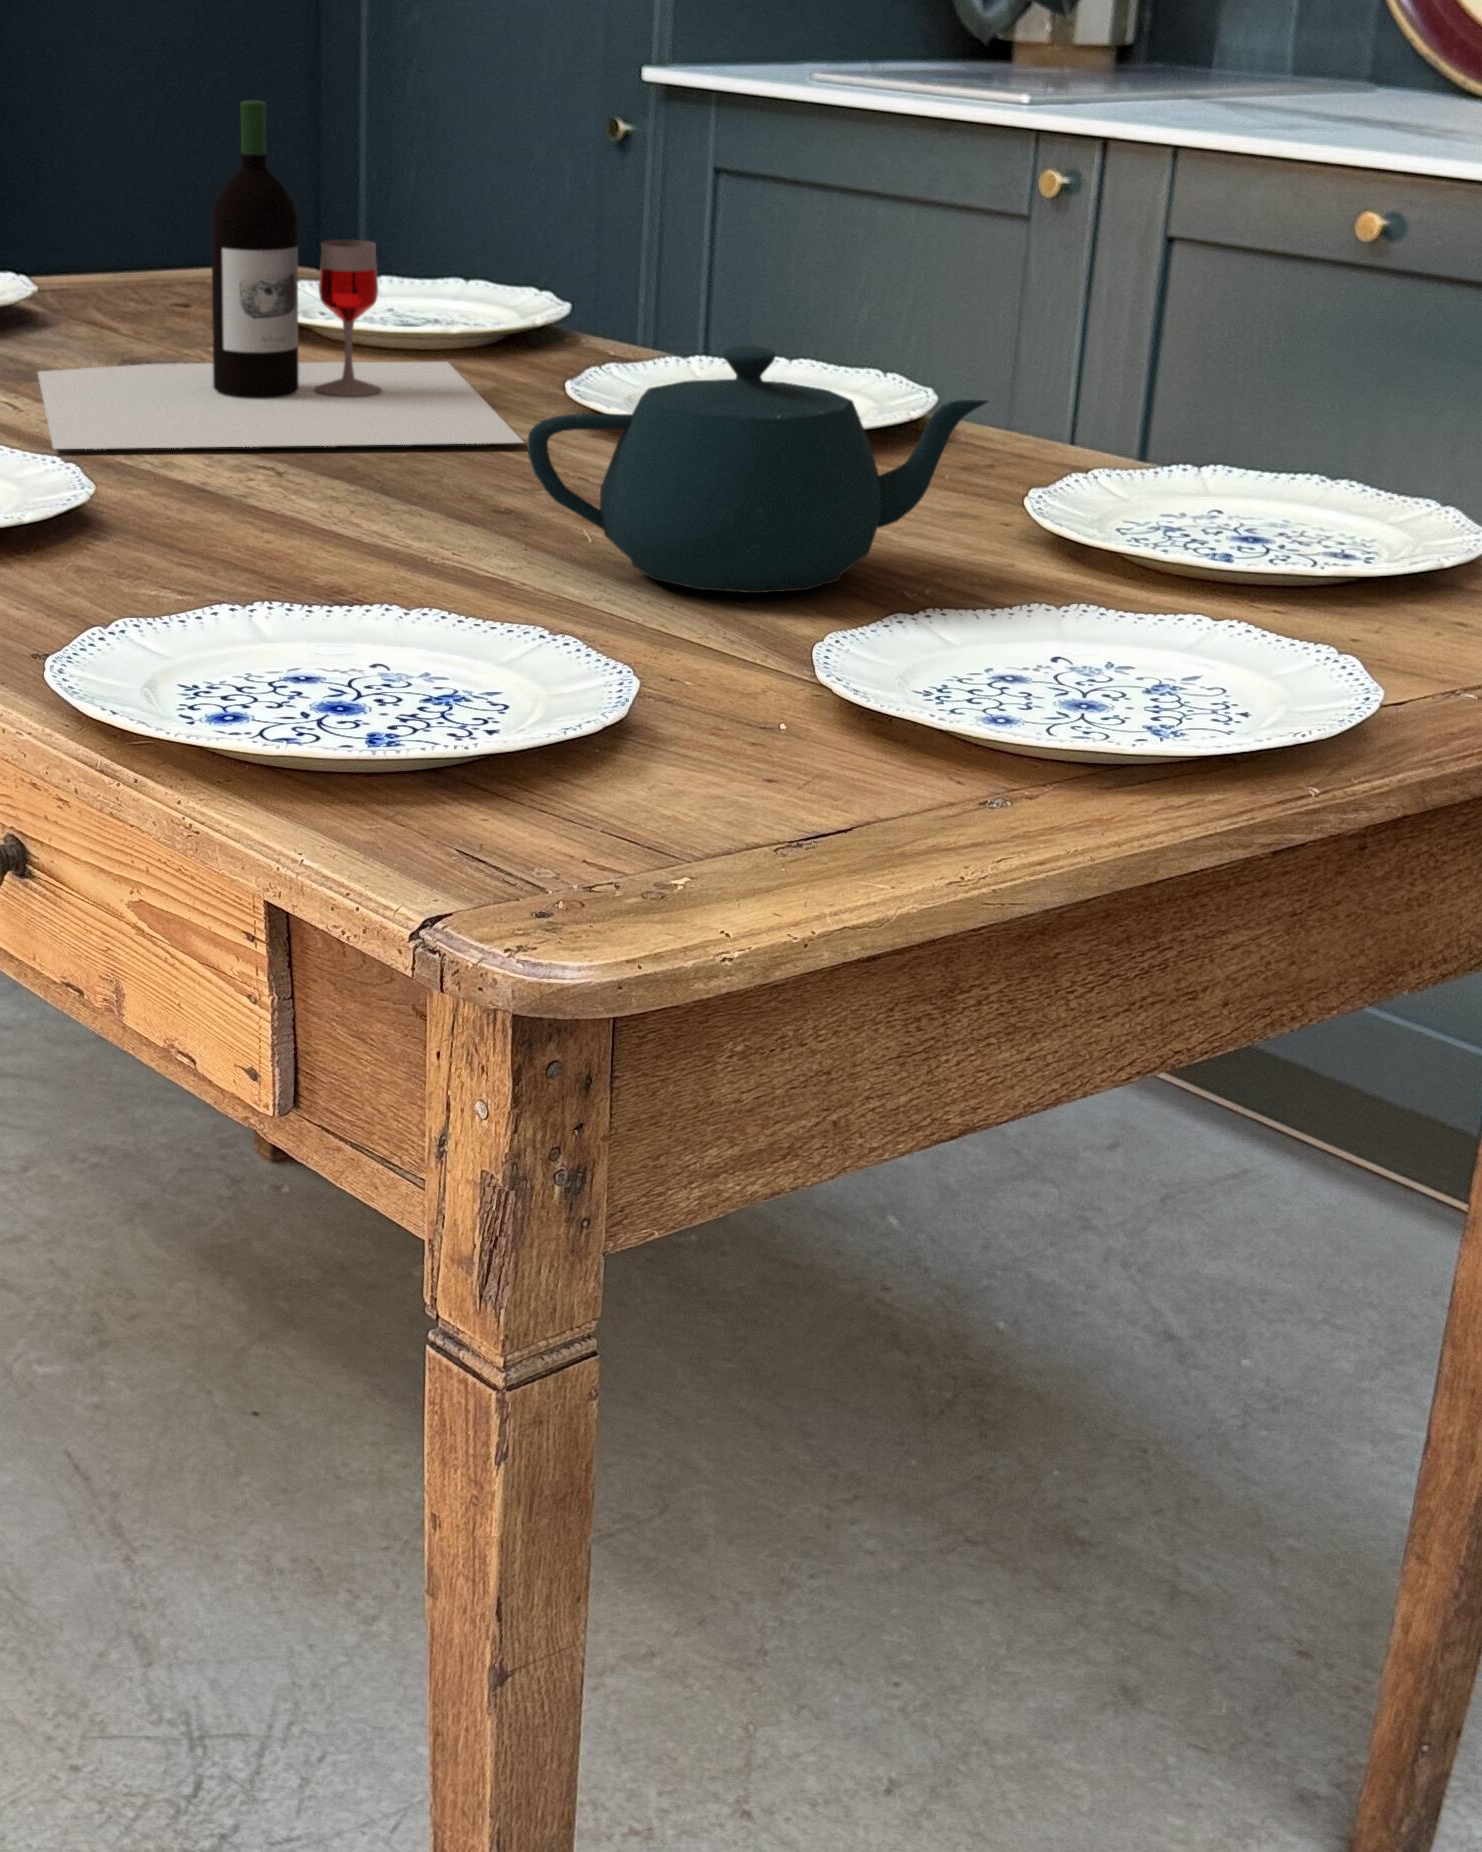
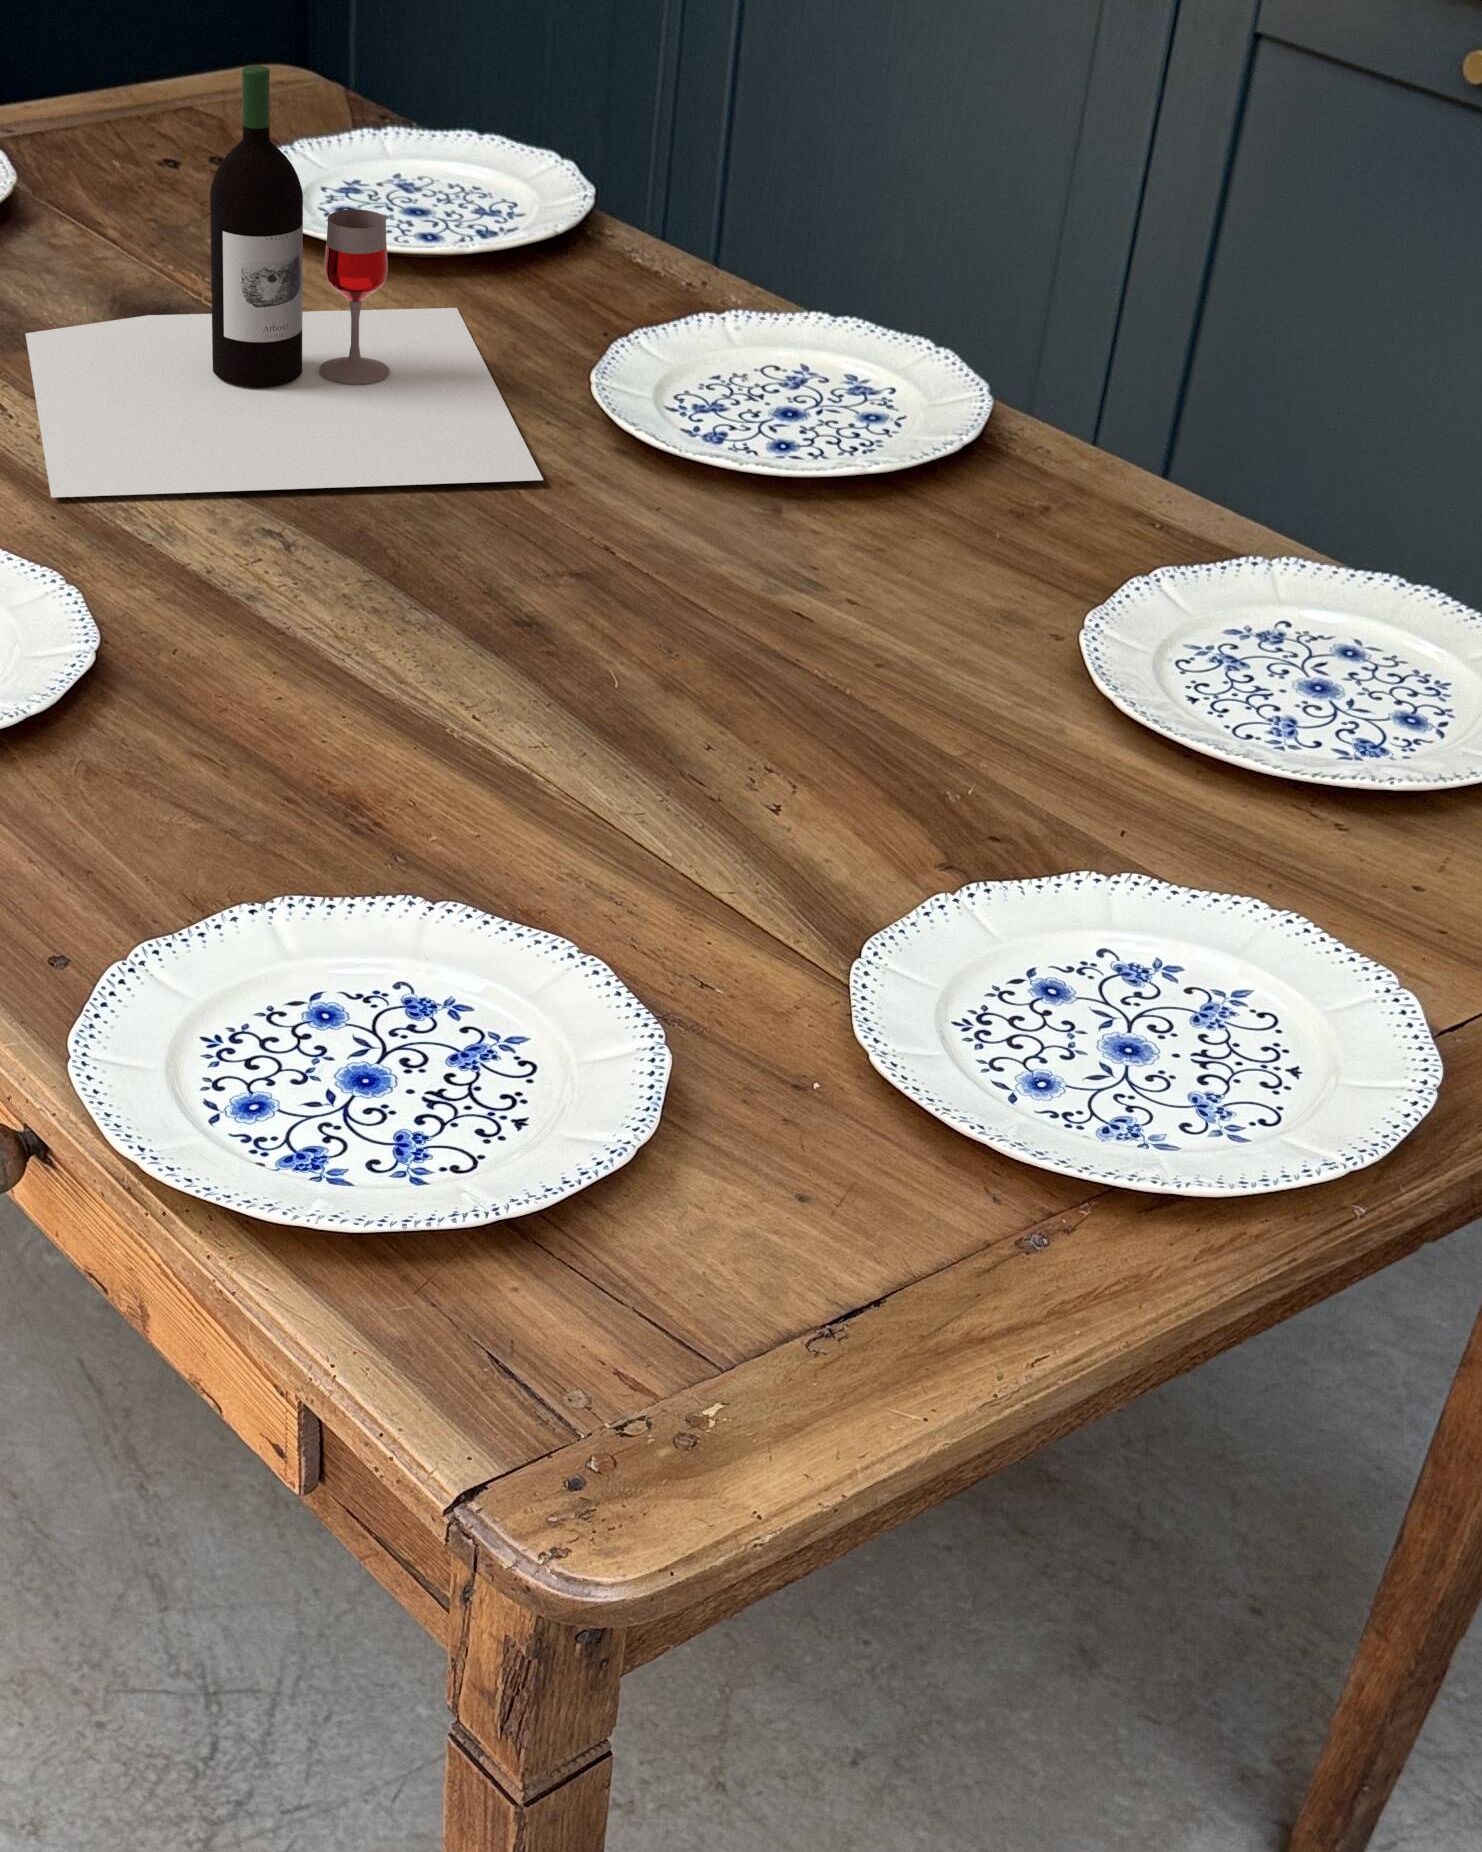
teapot: present [528,346,988,593] -> none [557,506,1045,782]

